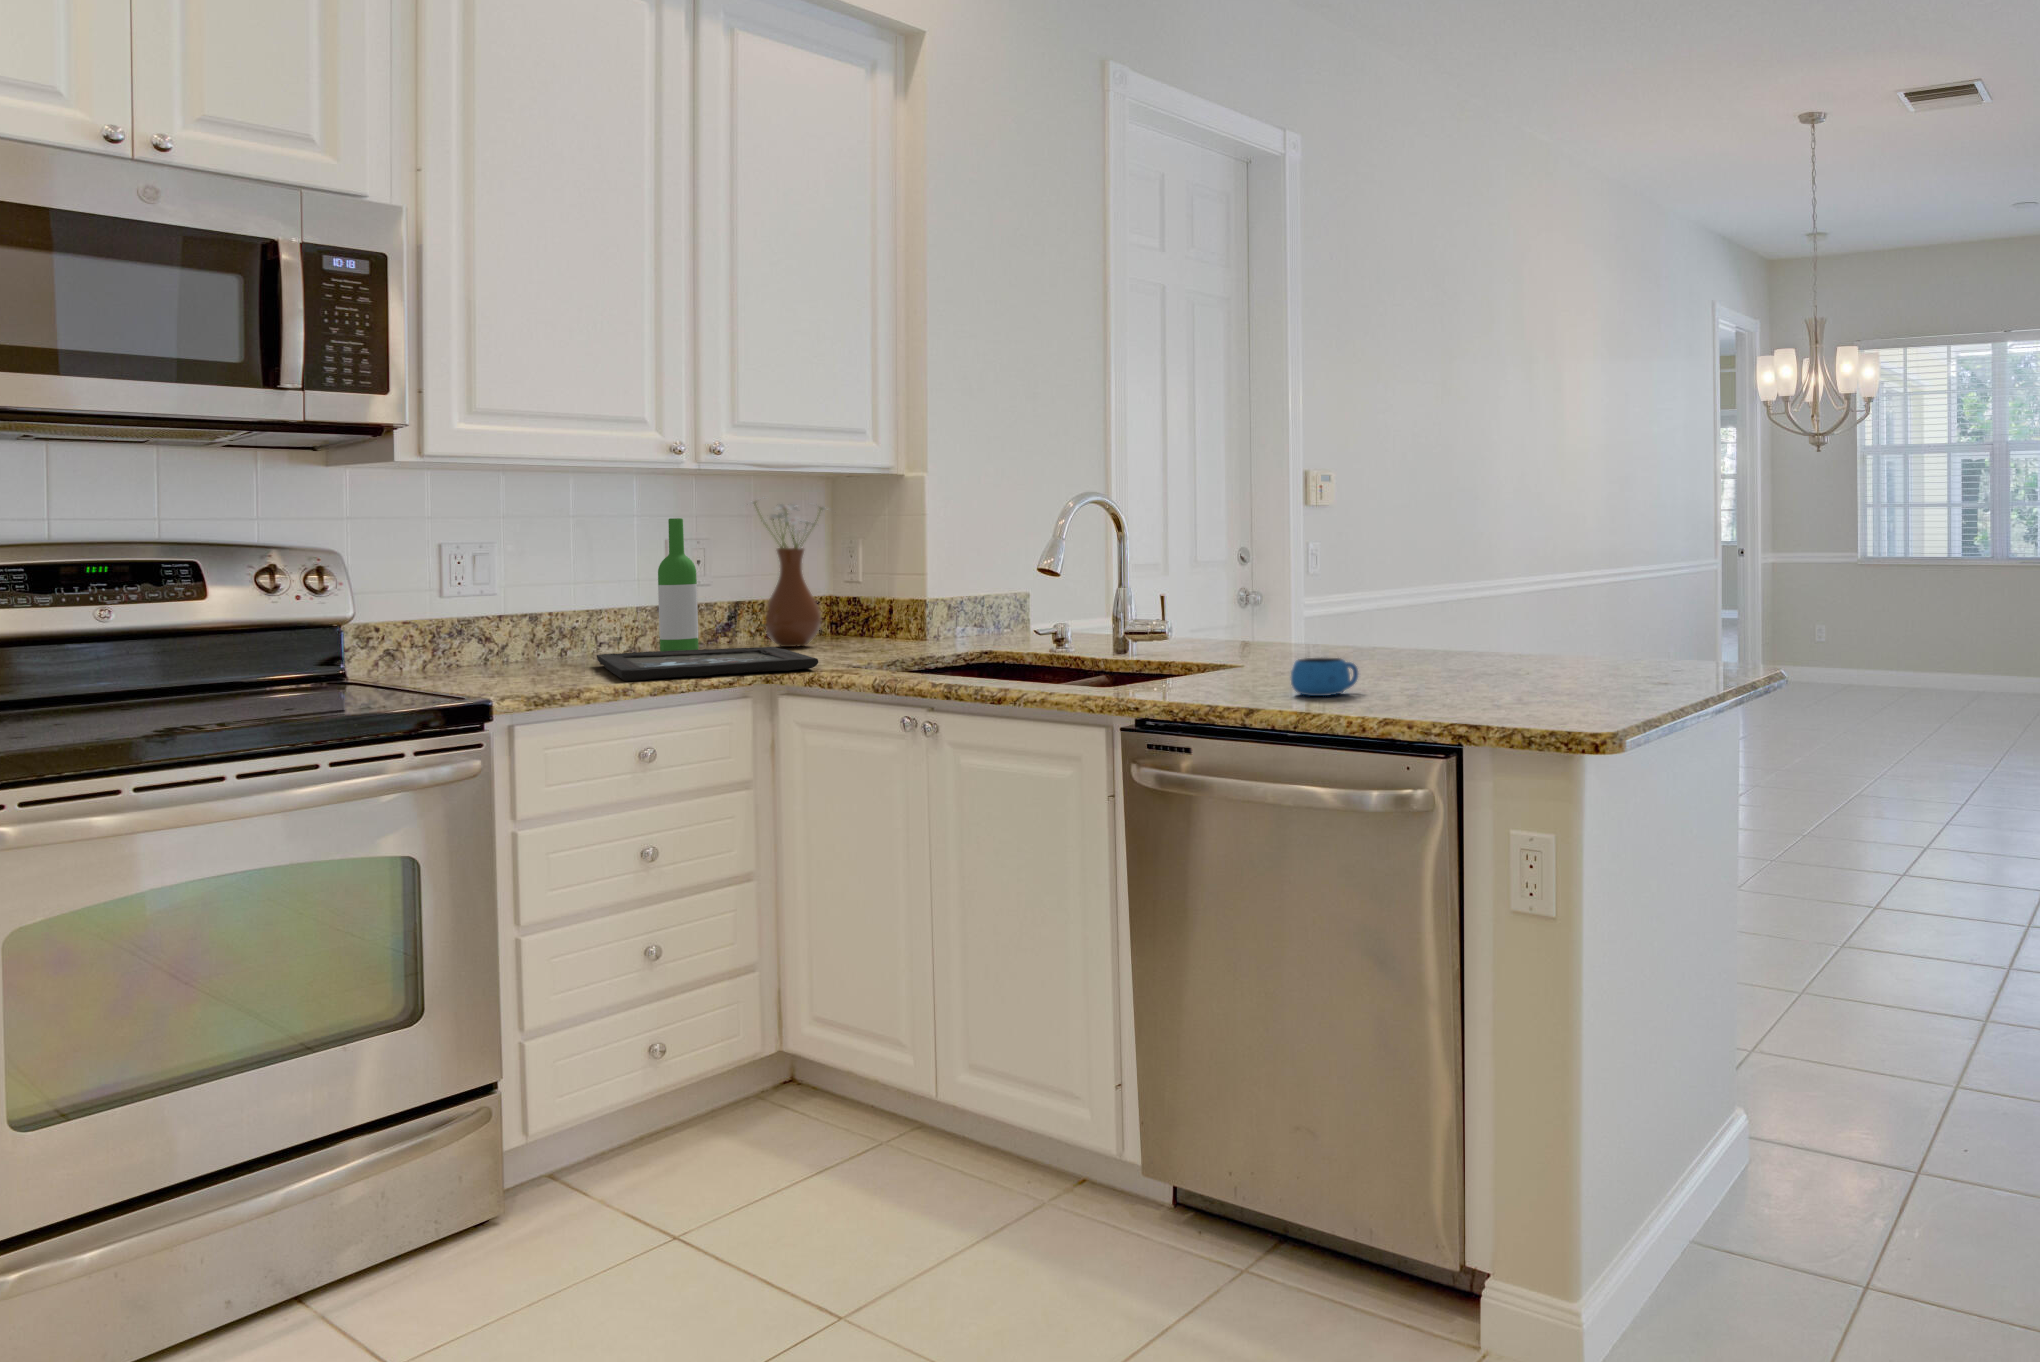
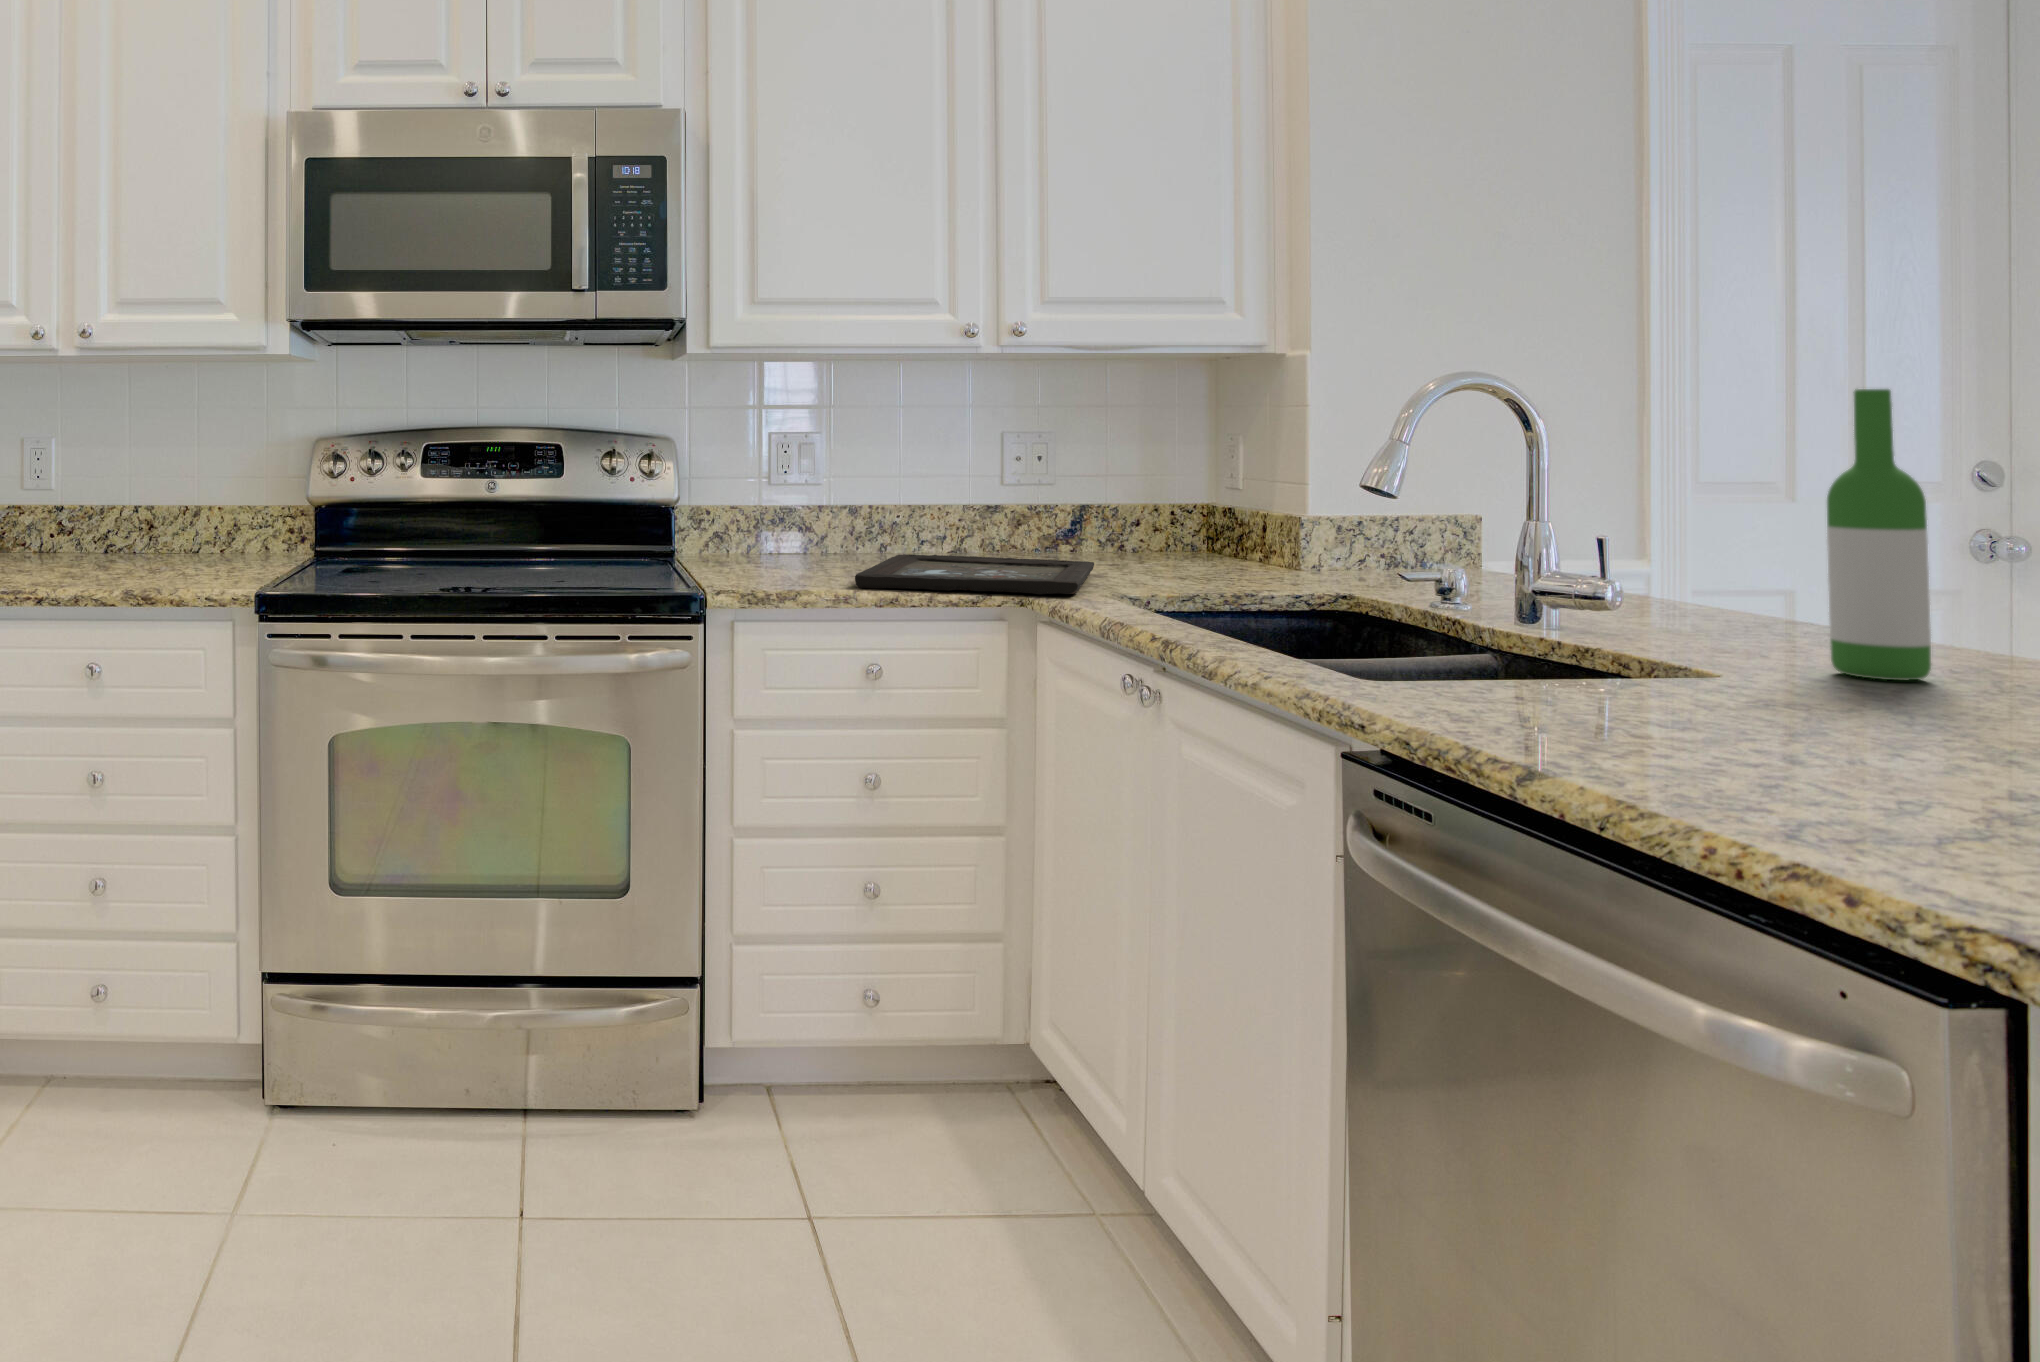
vase: present [751,501,825,647] -> none [1088,381,1209,563]
wine bottle: present [658,518,699,651] -> present [1827,389,1931,680]
mug: present [1291,658,1358,696] -> none [1677,684,1875,772]

